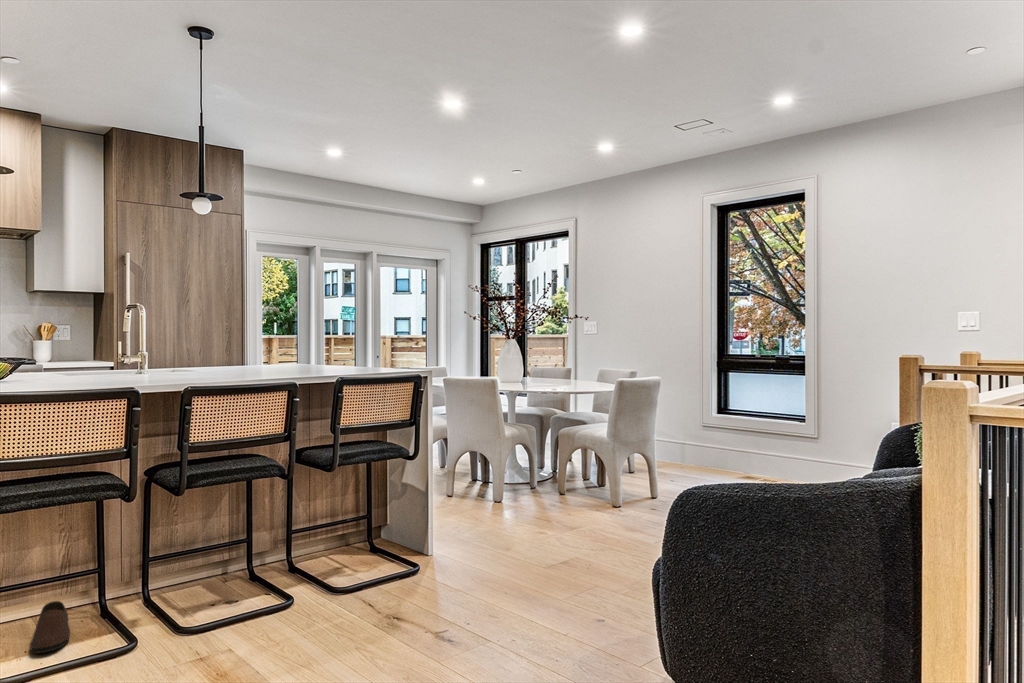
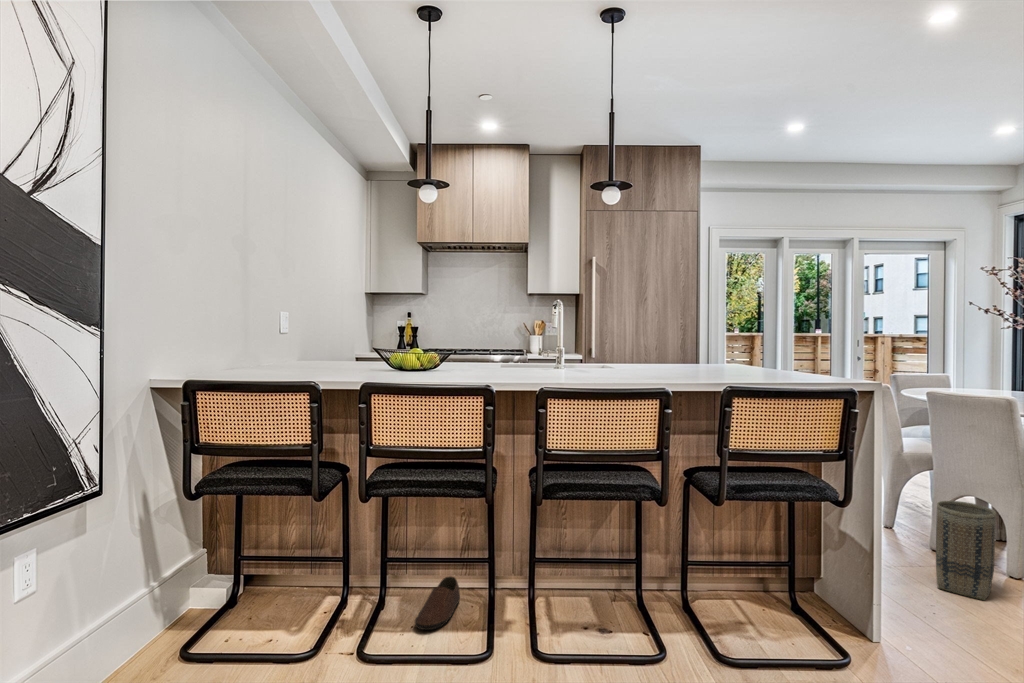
basket: none [453,454,486,518] -> present [936,501,996,600]

